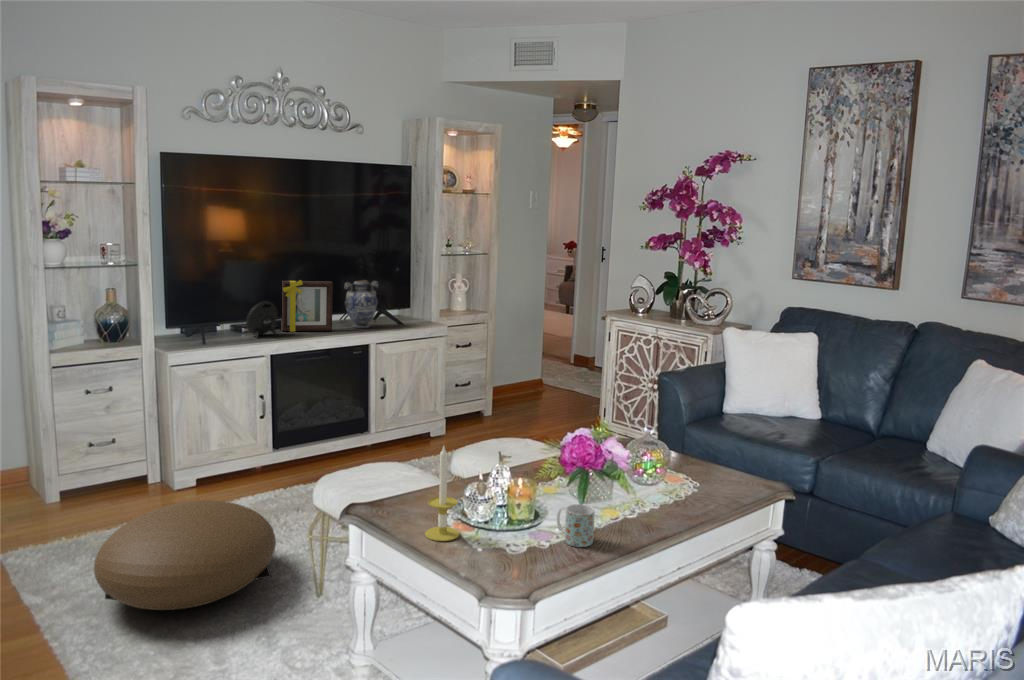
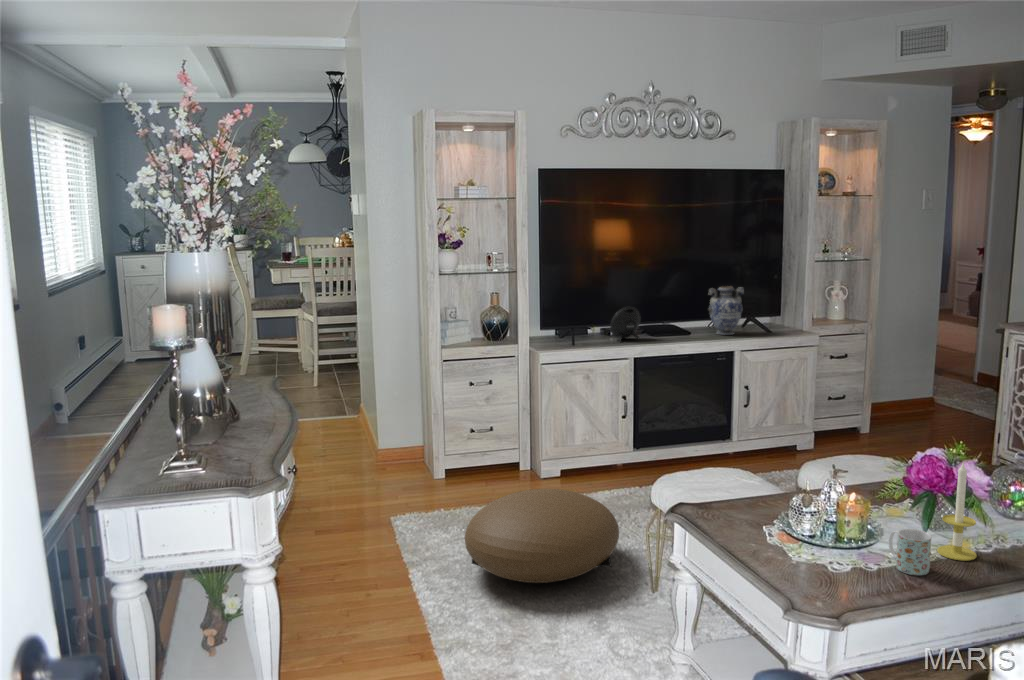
picture frame: present [281,280,333,332] -> none [644,286,696,337]
candle: present [425,447,459,541] -> present [937,463,977,561]

